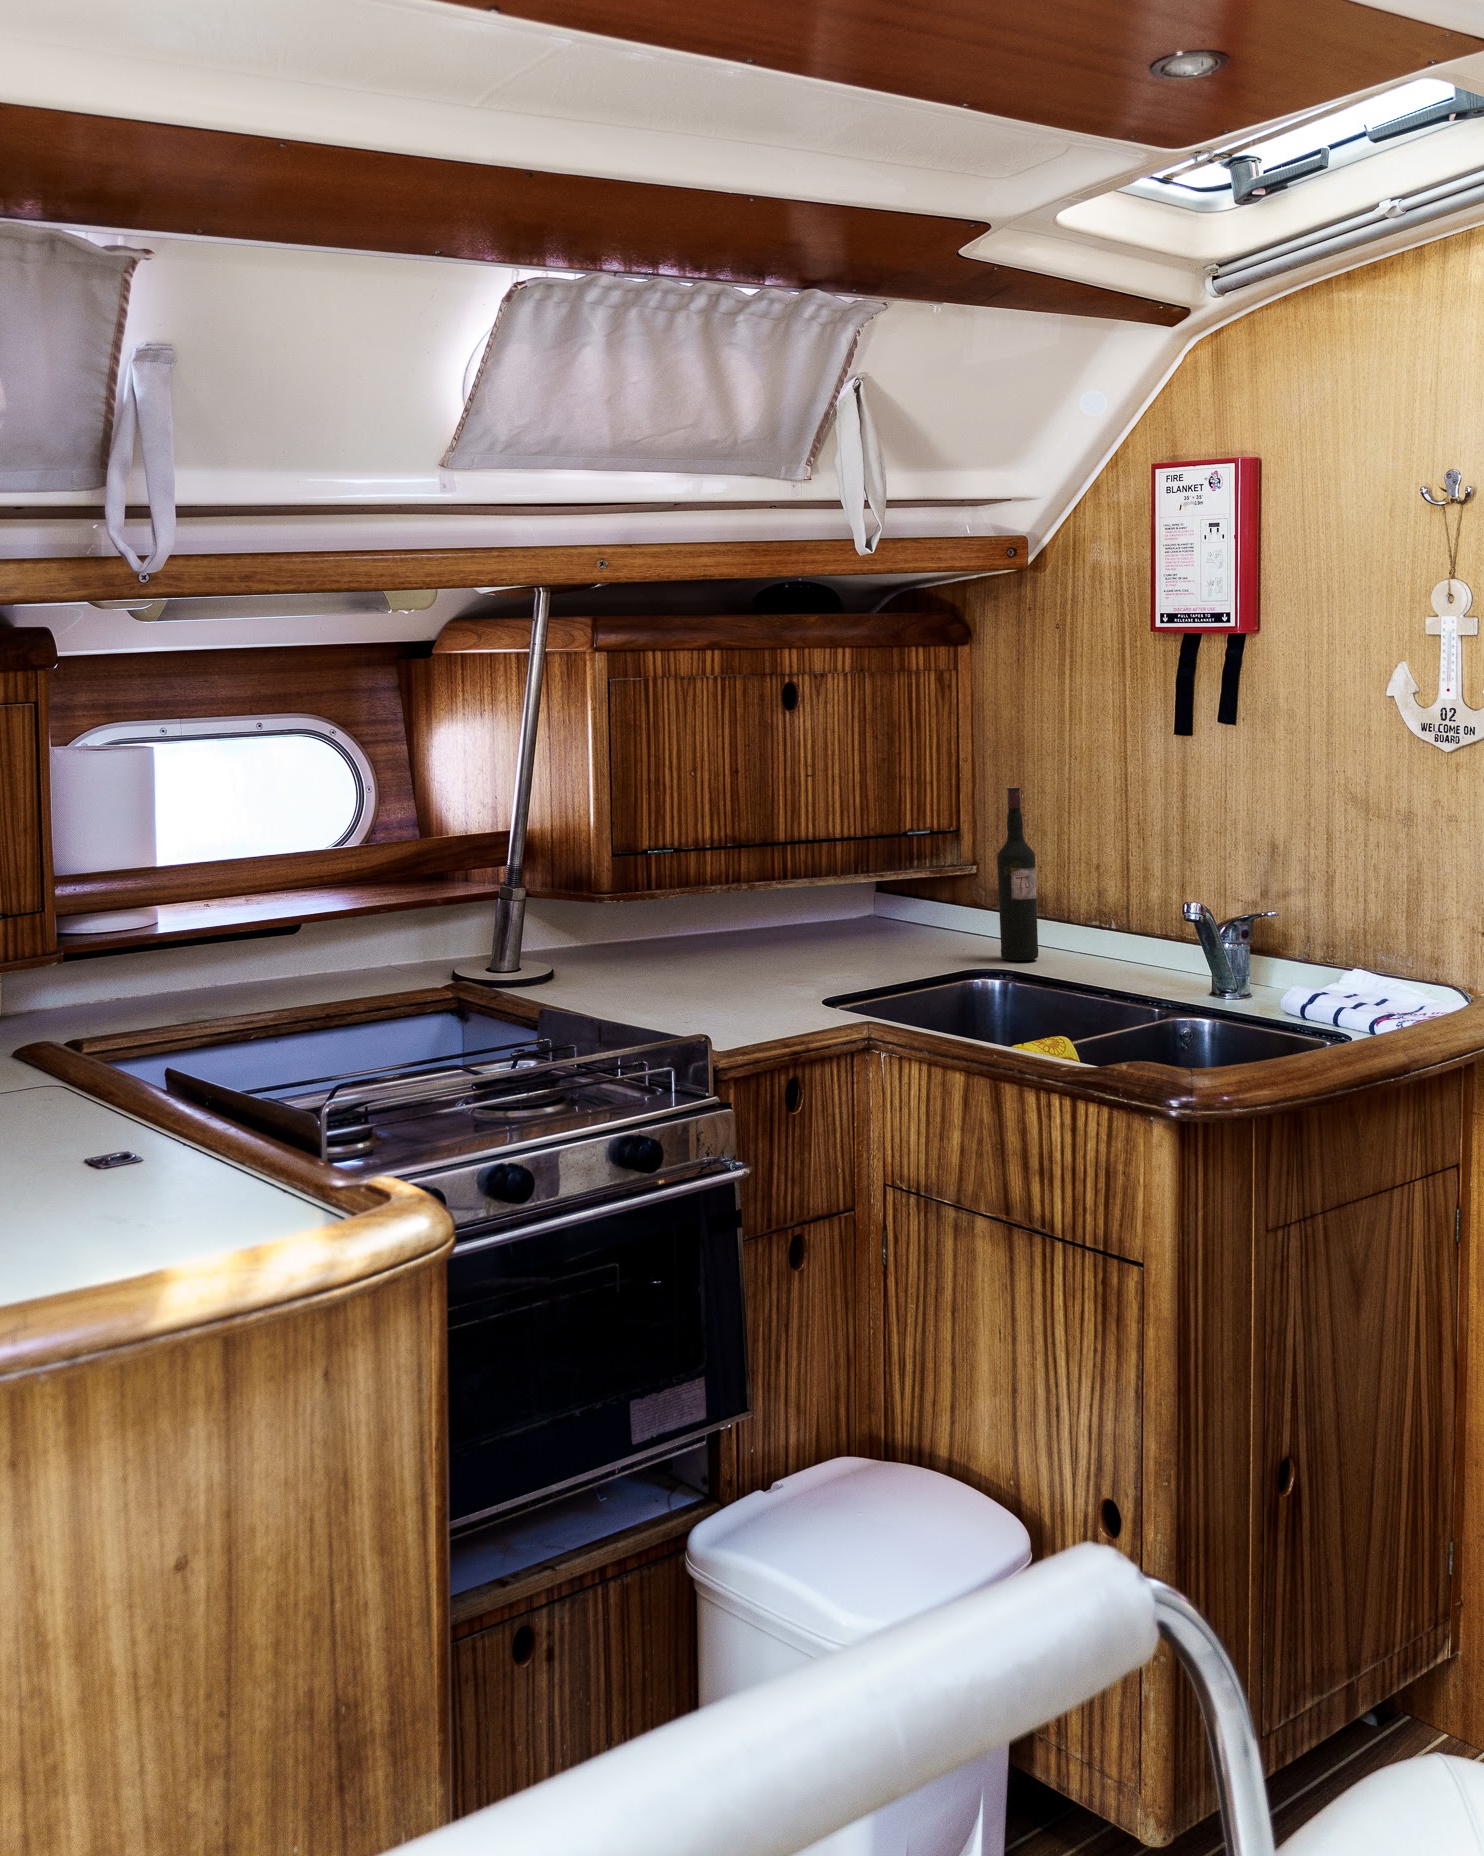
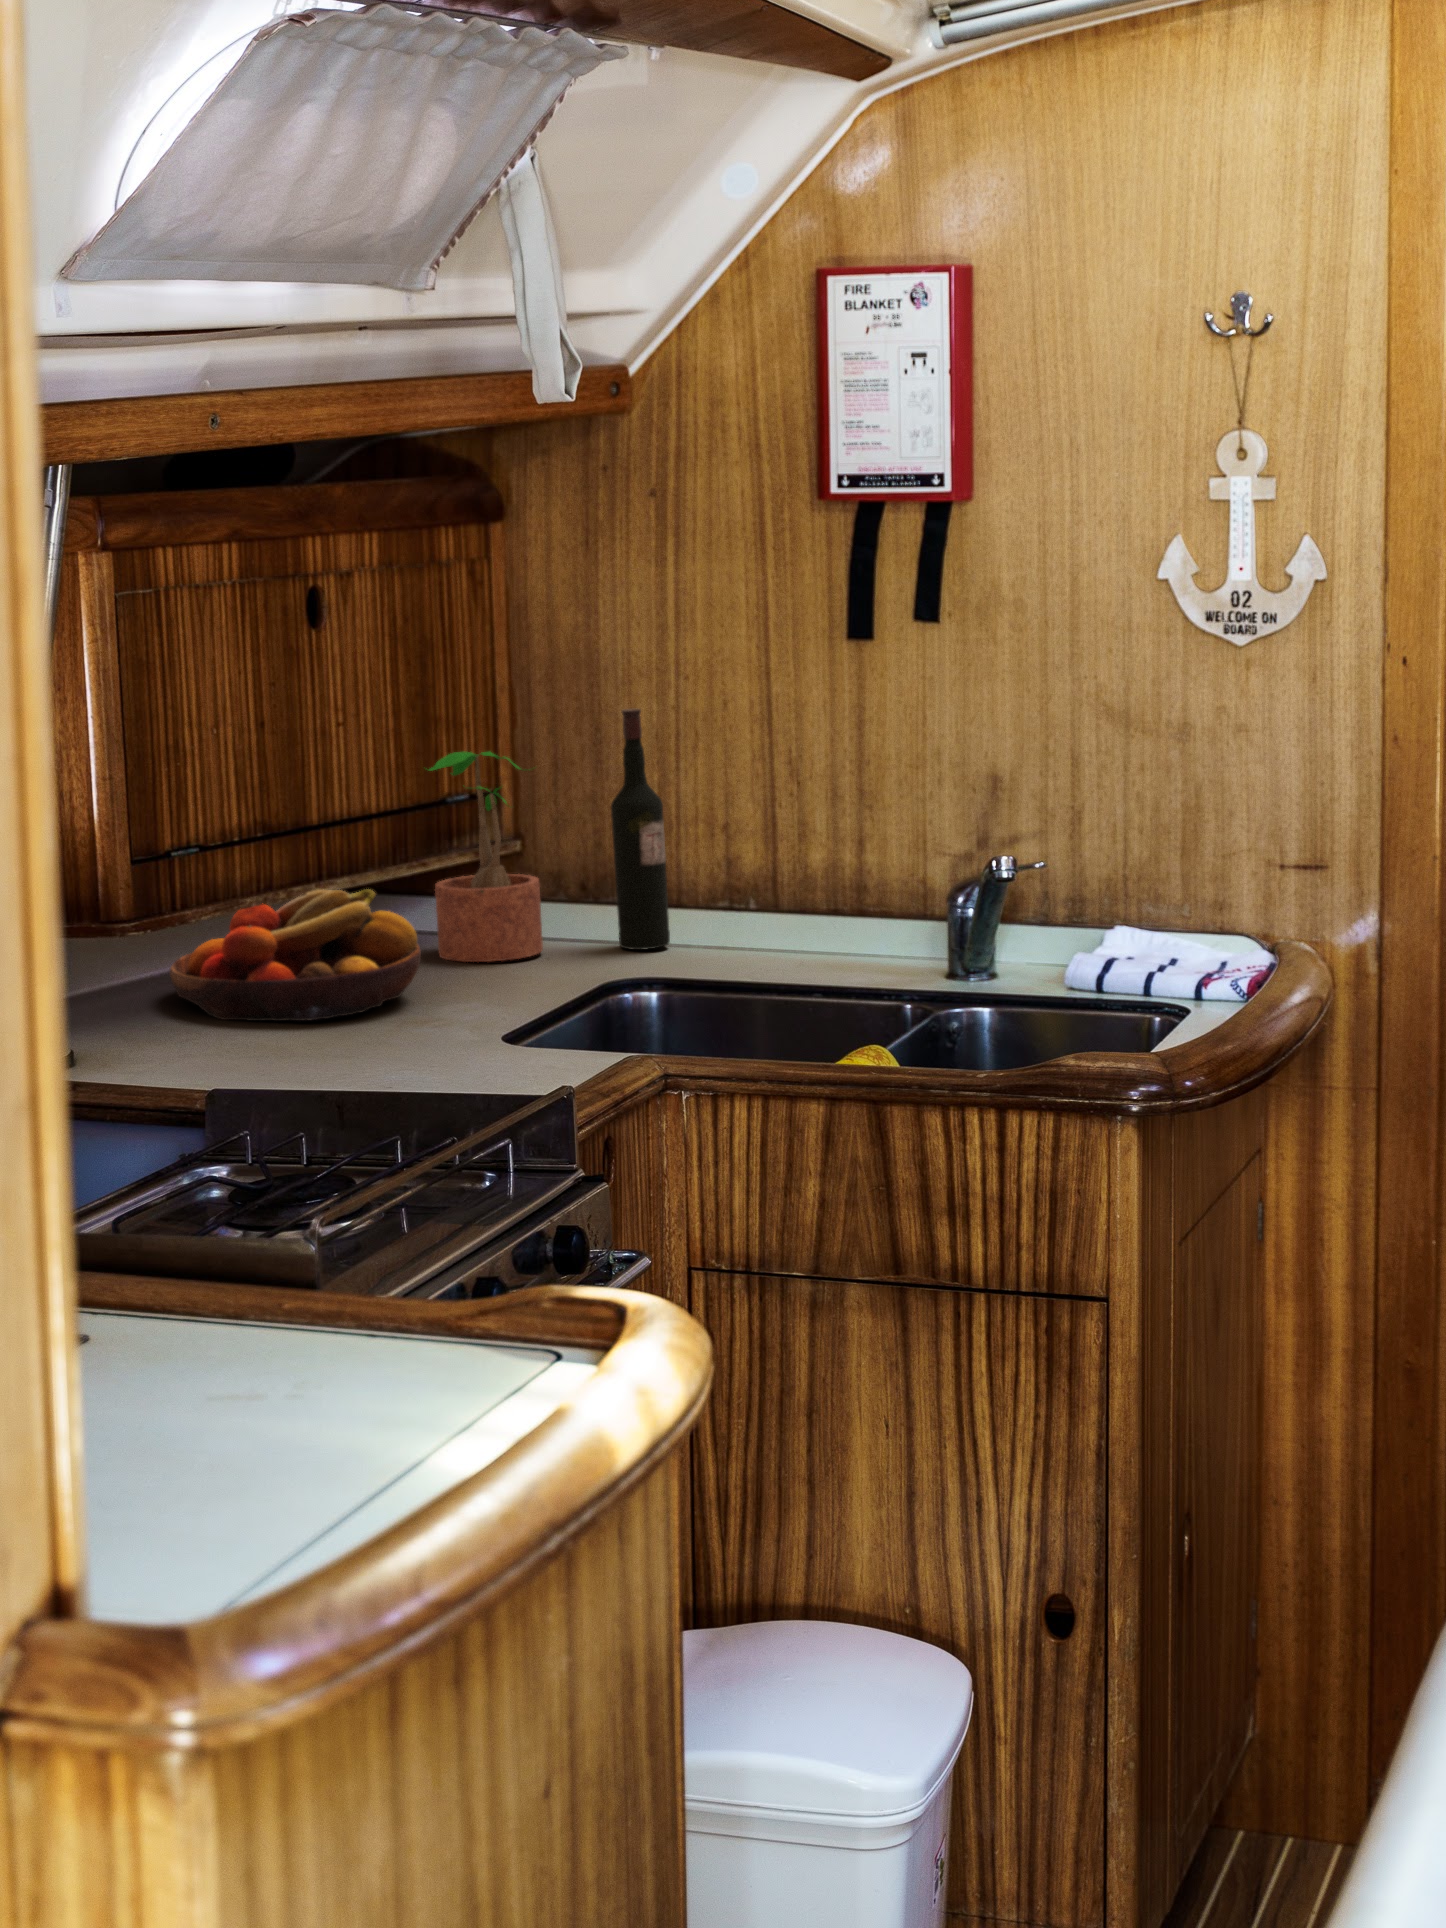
potted plant: none [865,812,947,958] -> present [429,751,543,962]
fruit bowl: none [636,893,804,979] -> present [169,889,421,1021]

